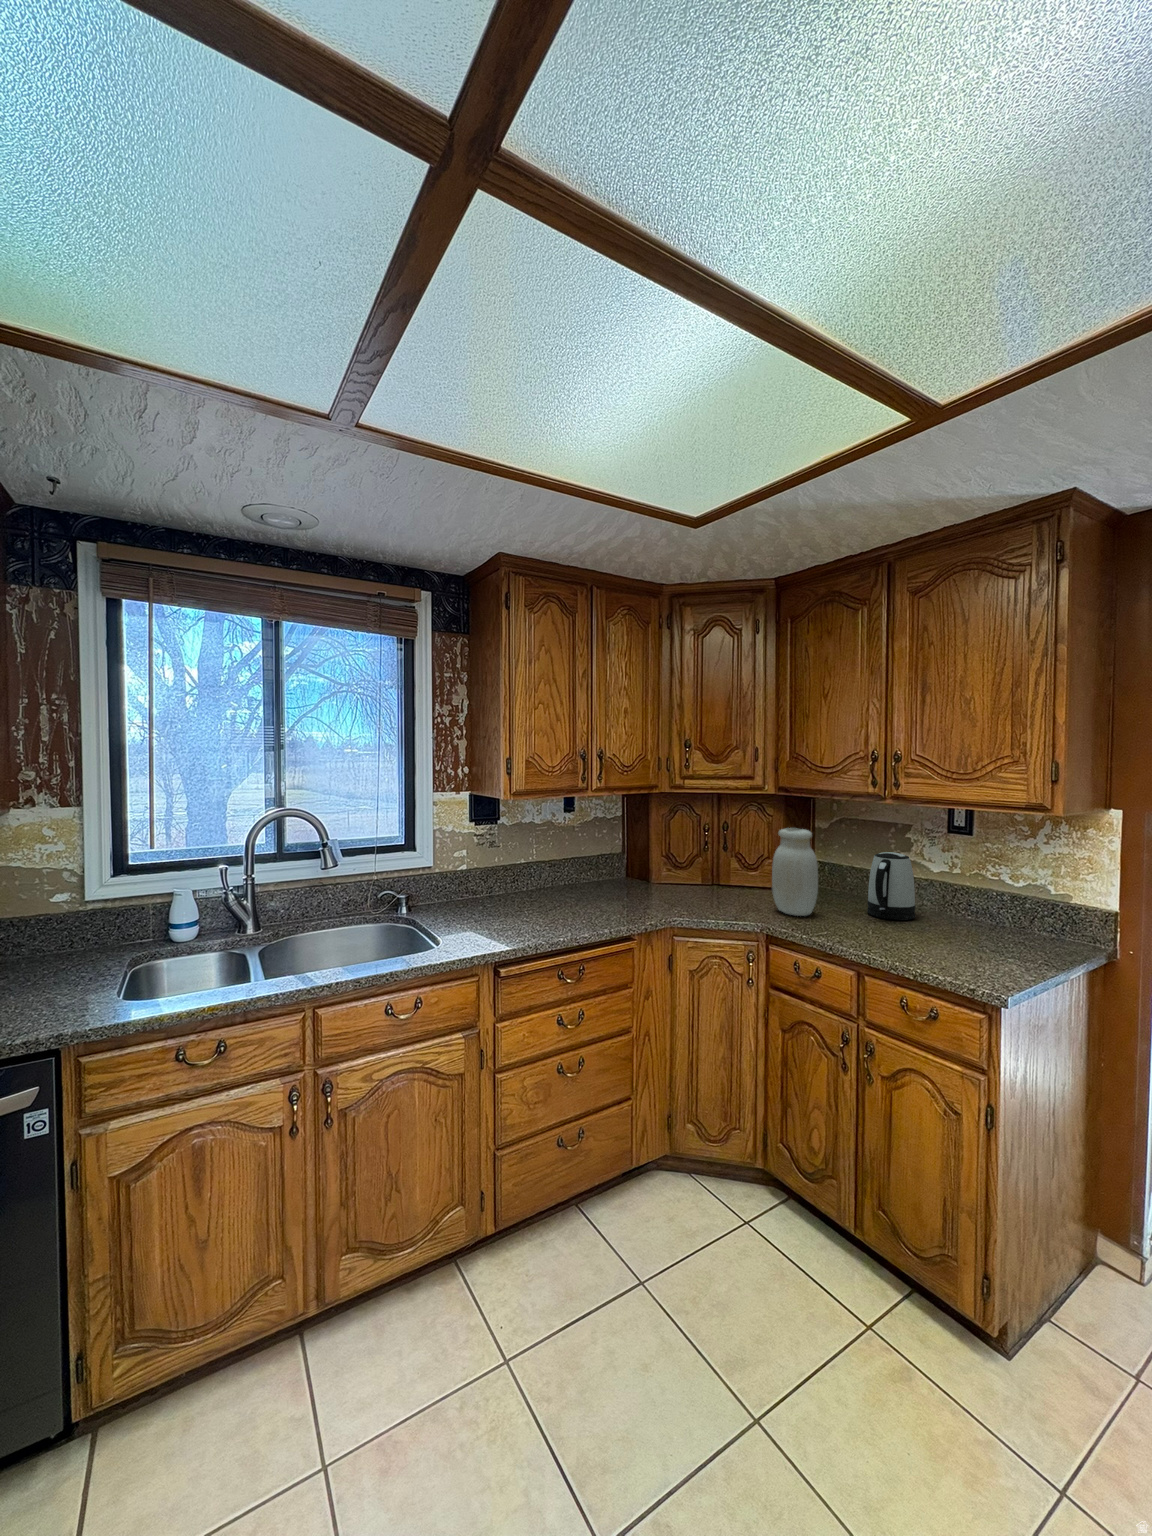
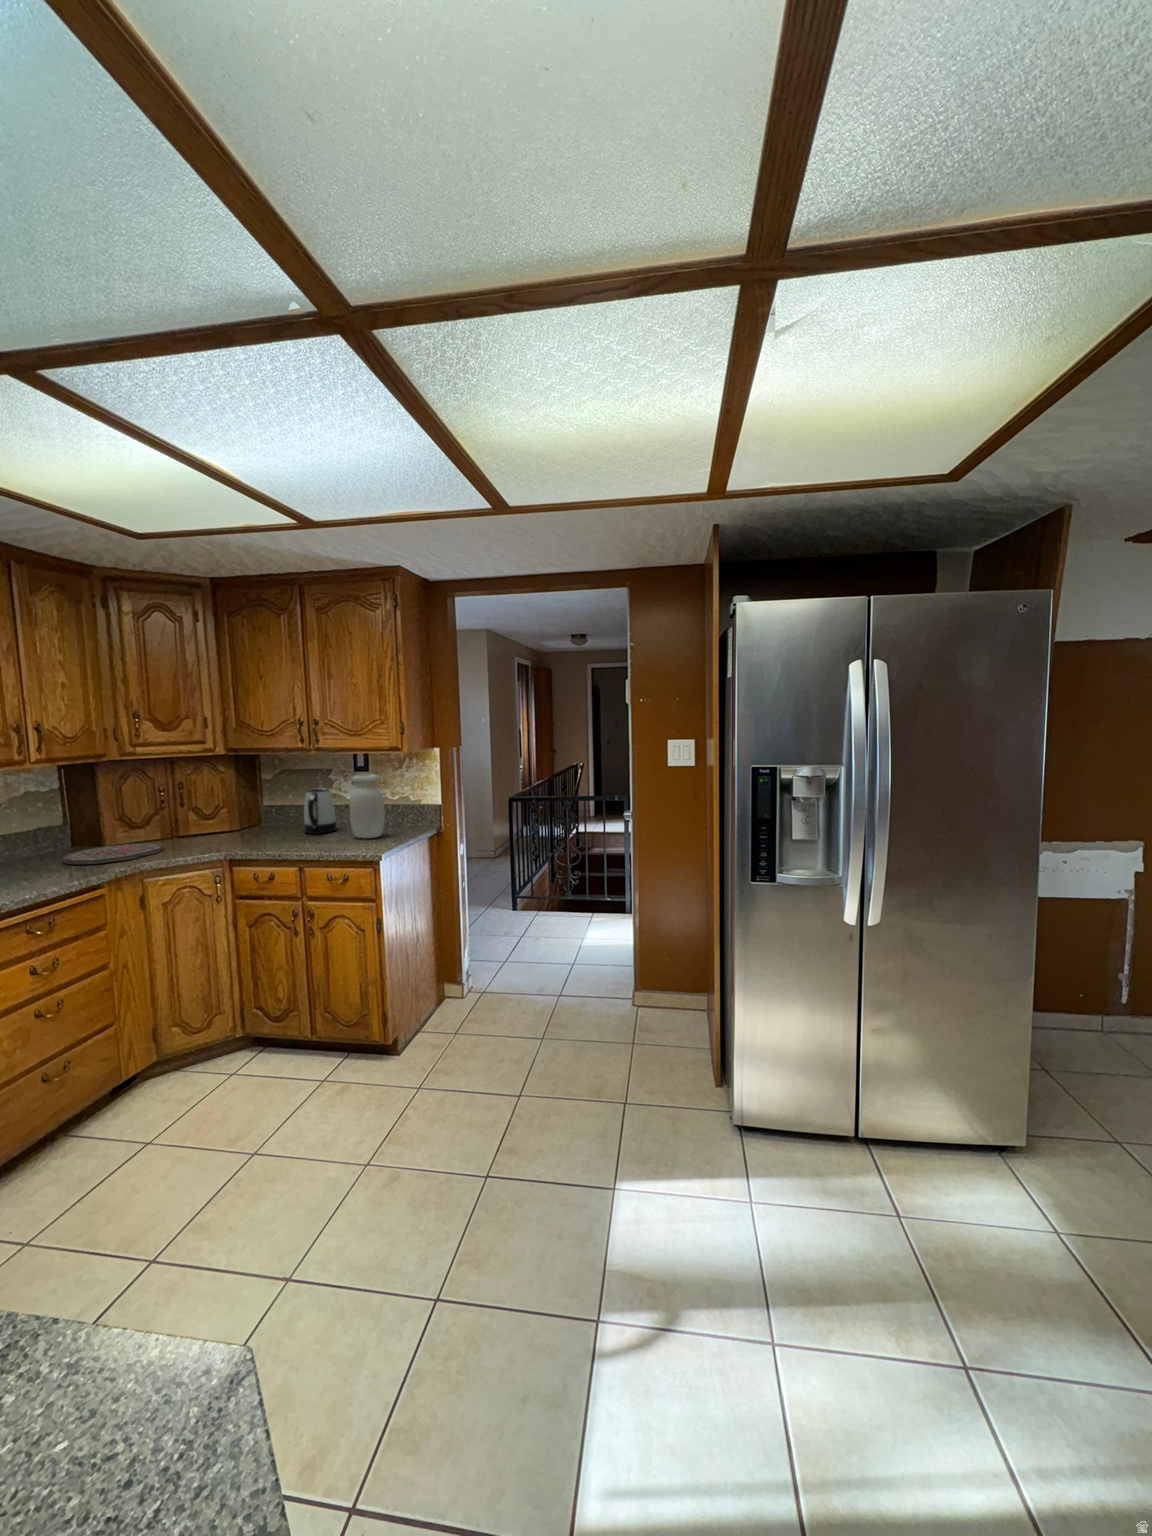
jar: present [772,828,818,916] -> present [350,774,385,838]
cutting board: none [610,885,700,909] -> present [63,843,163,864]

